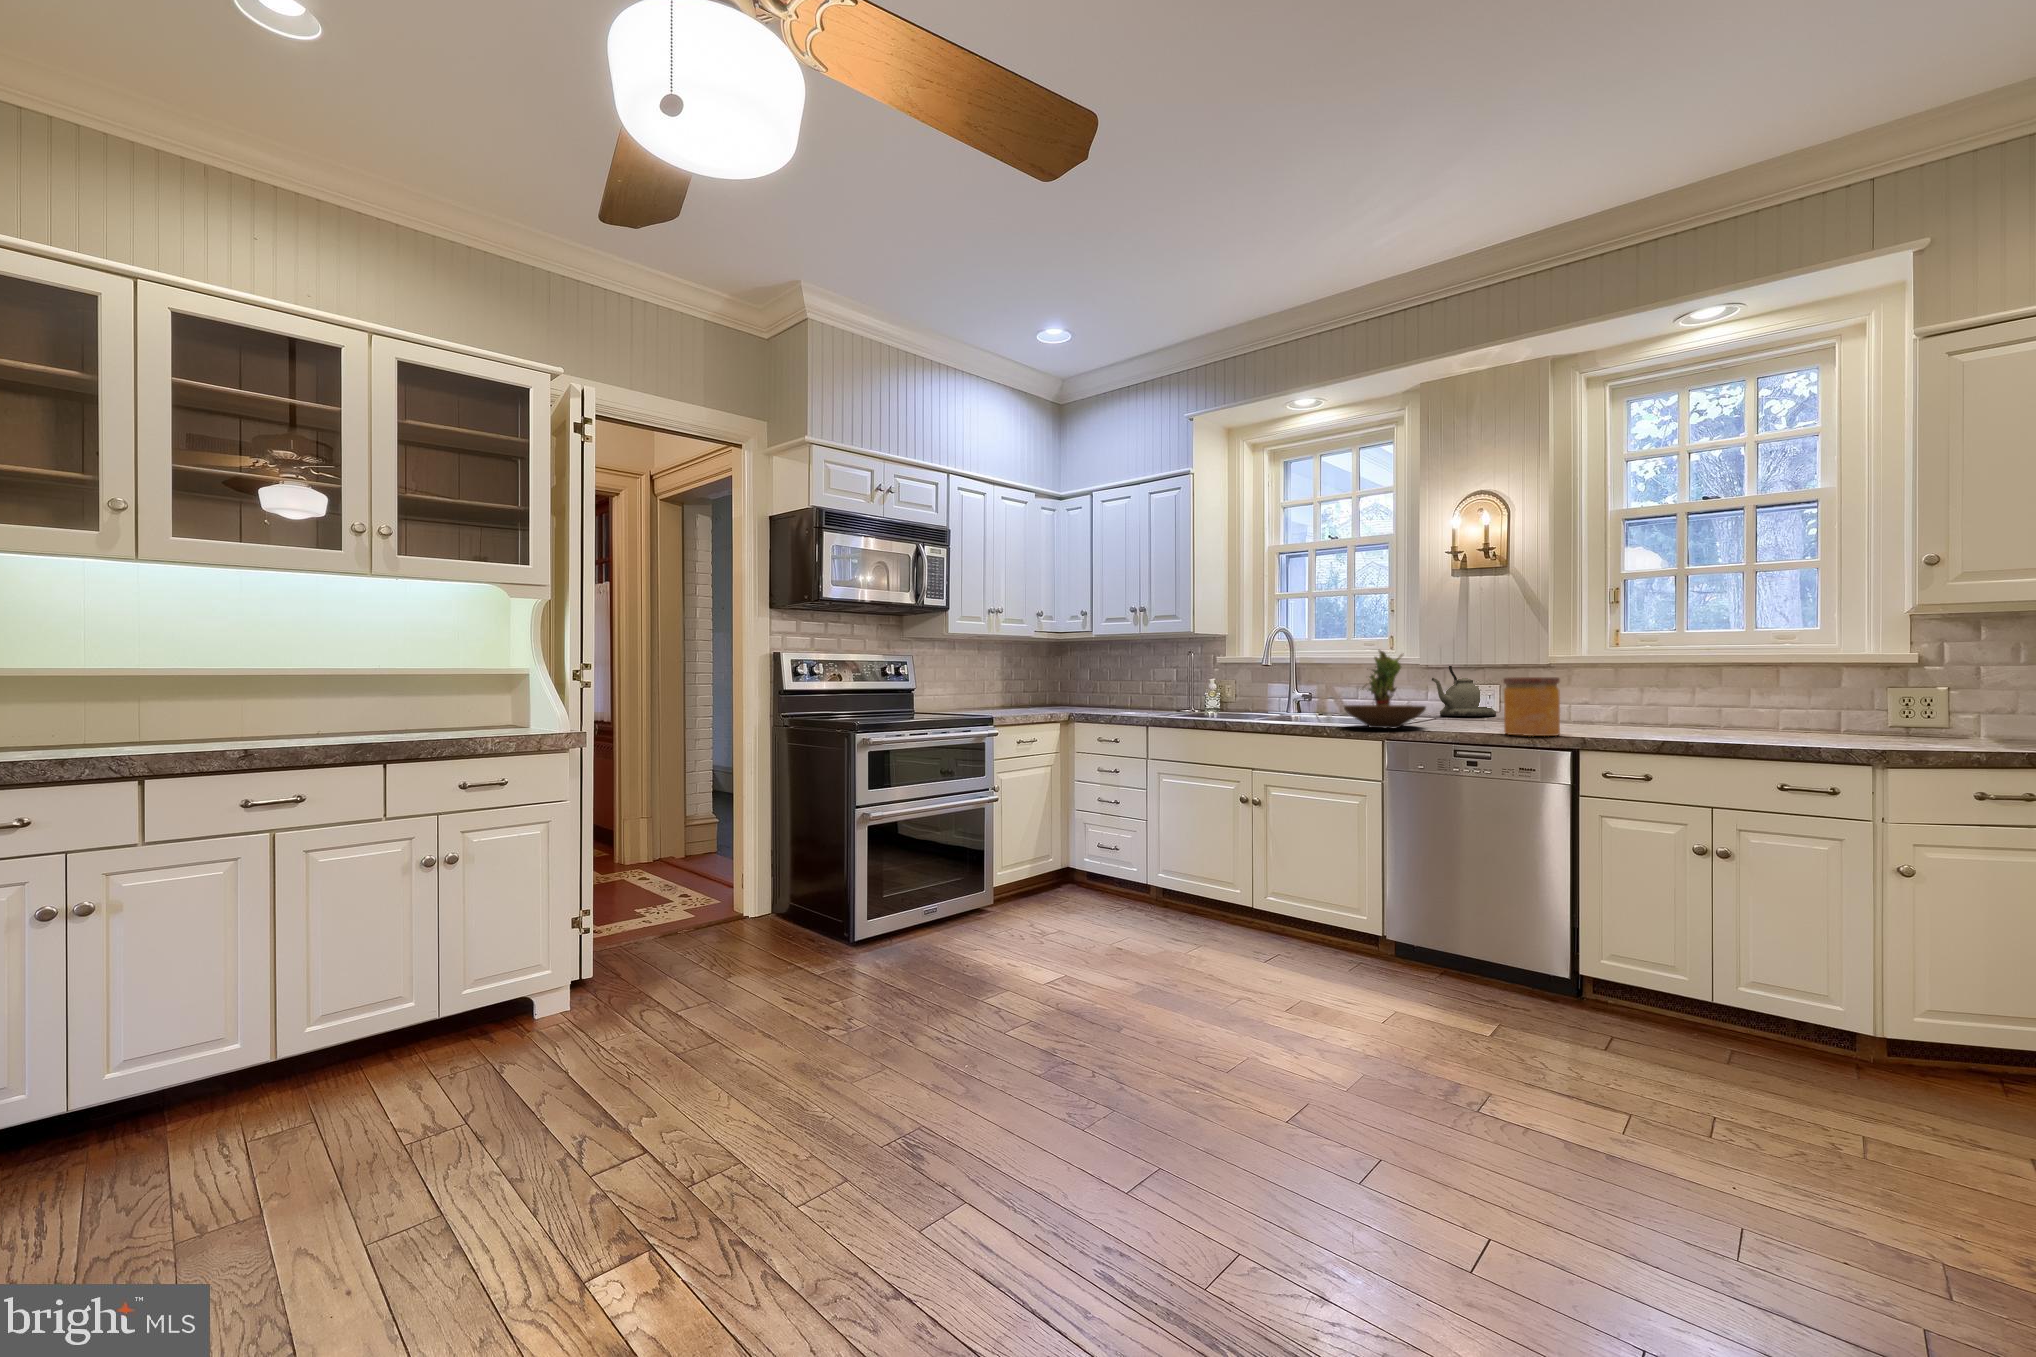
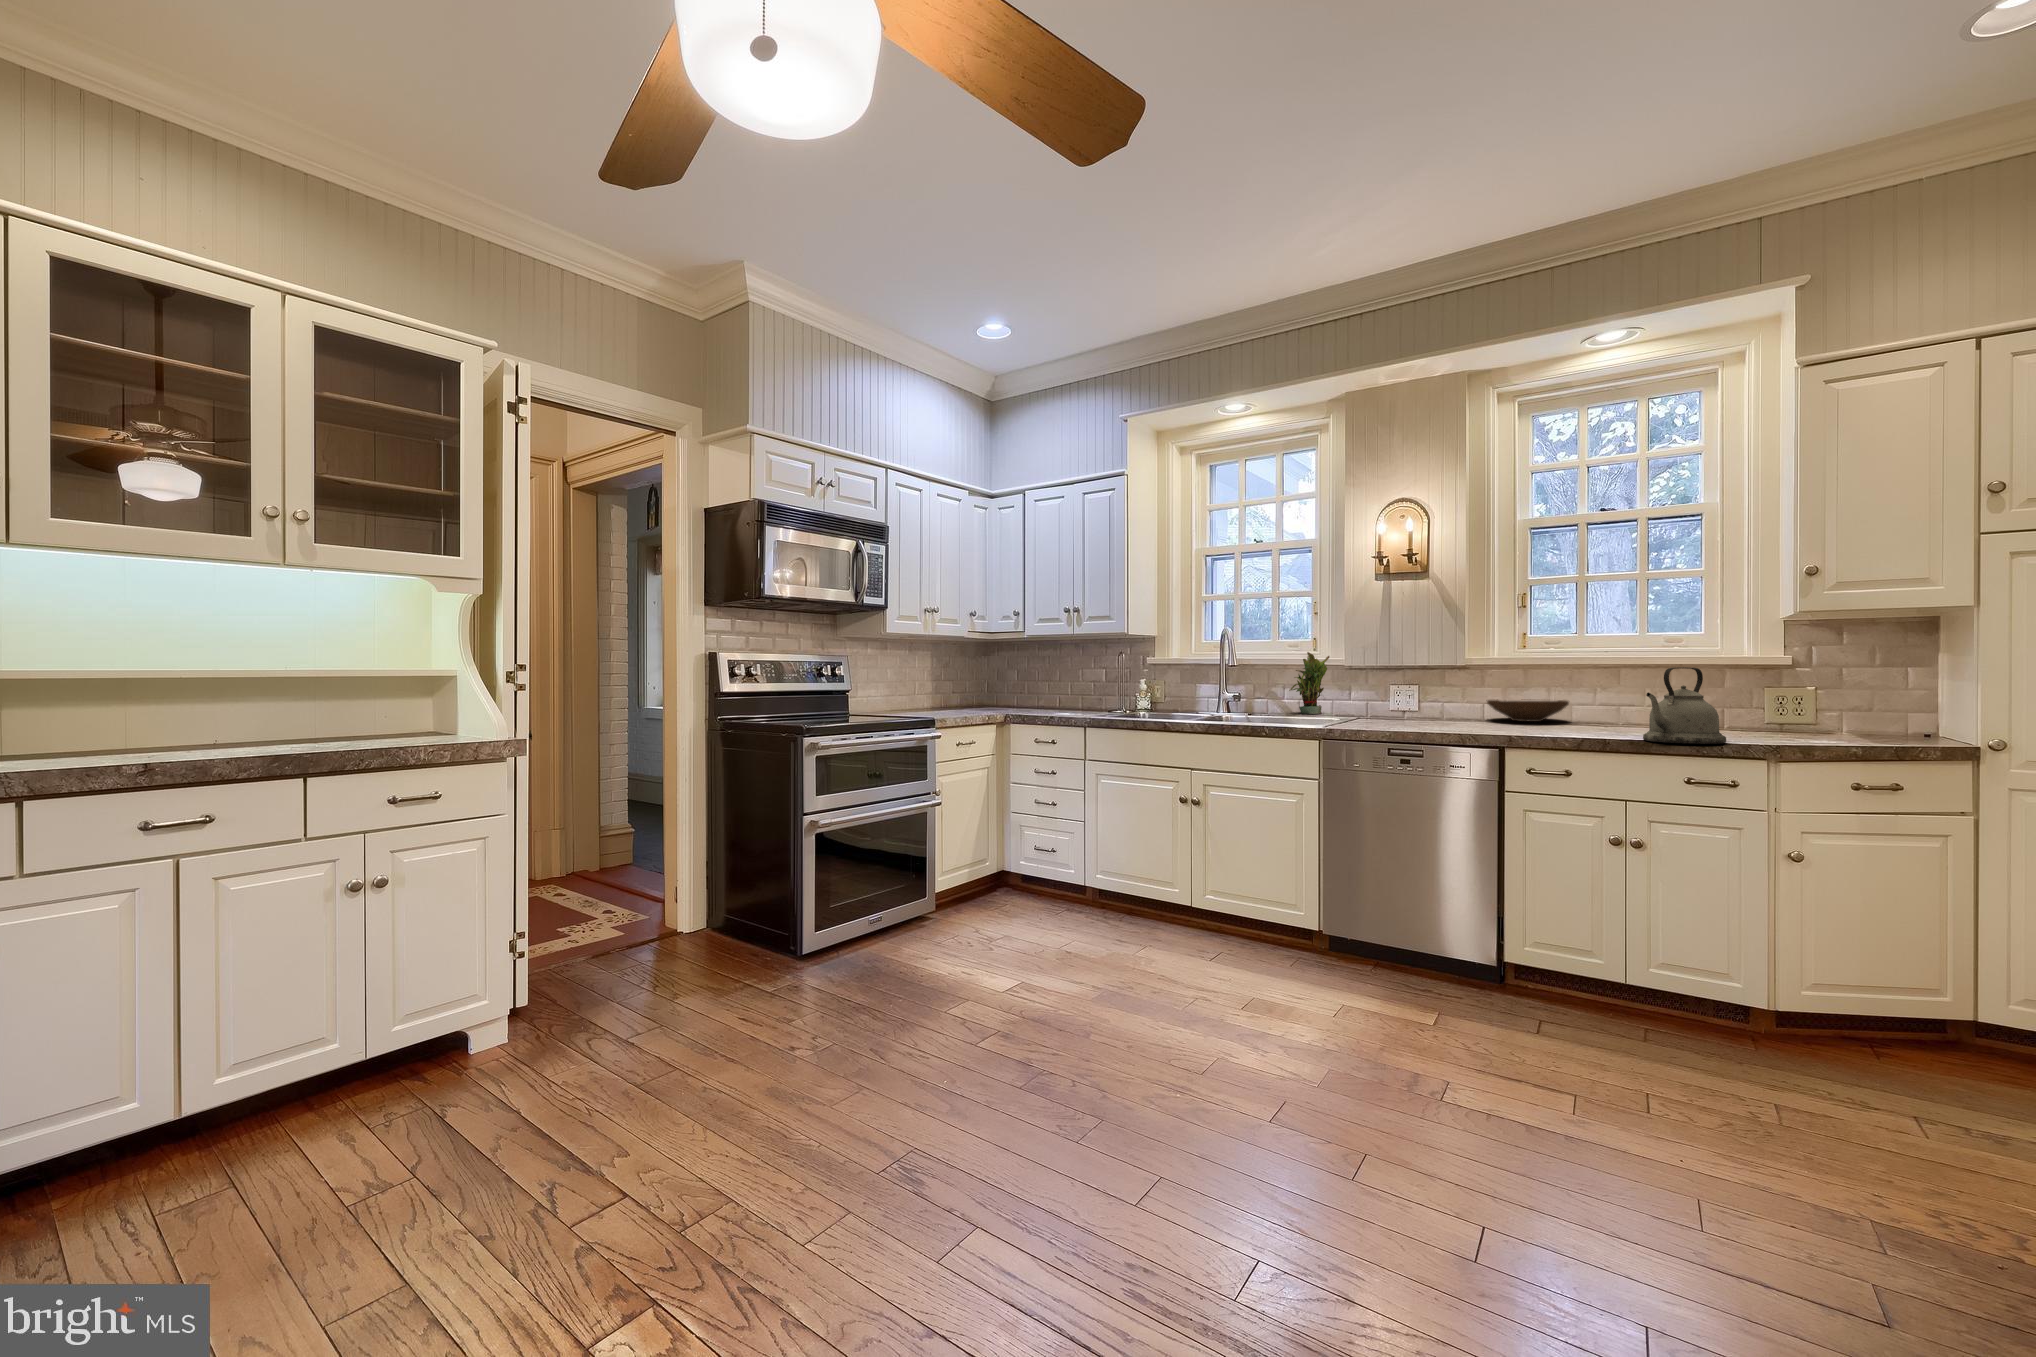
kettle: present [1432,666,1496,716] -> present [1643,667,1726,744]
jar: present [1503,677,1560,736] -> none [1434,682,1484,737]
wooden bowl: present [1344,705,1426,729] -> present [1487,699,1569,722]

